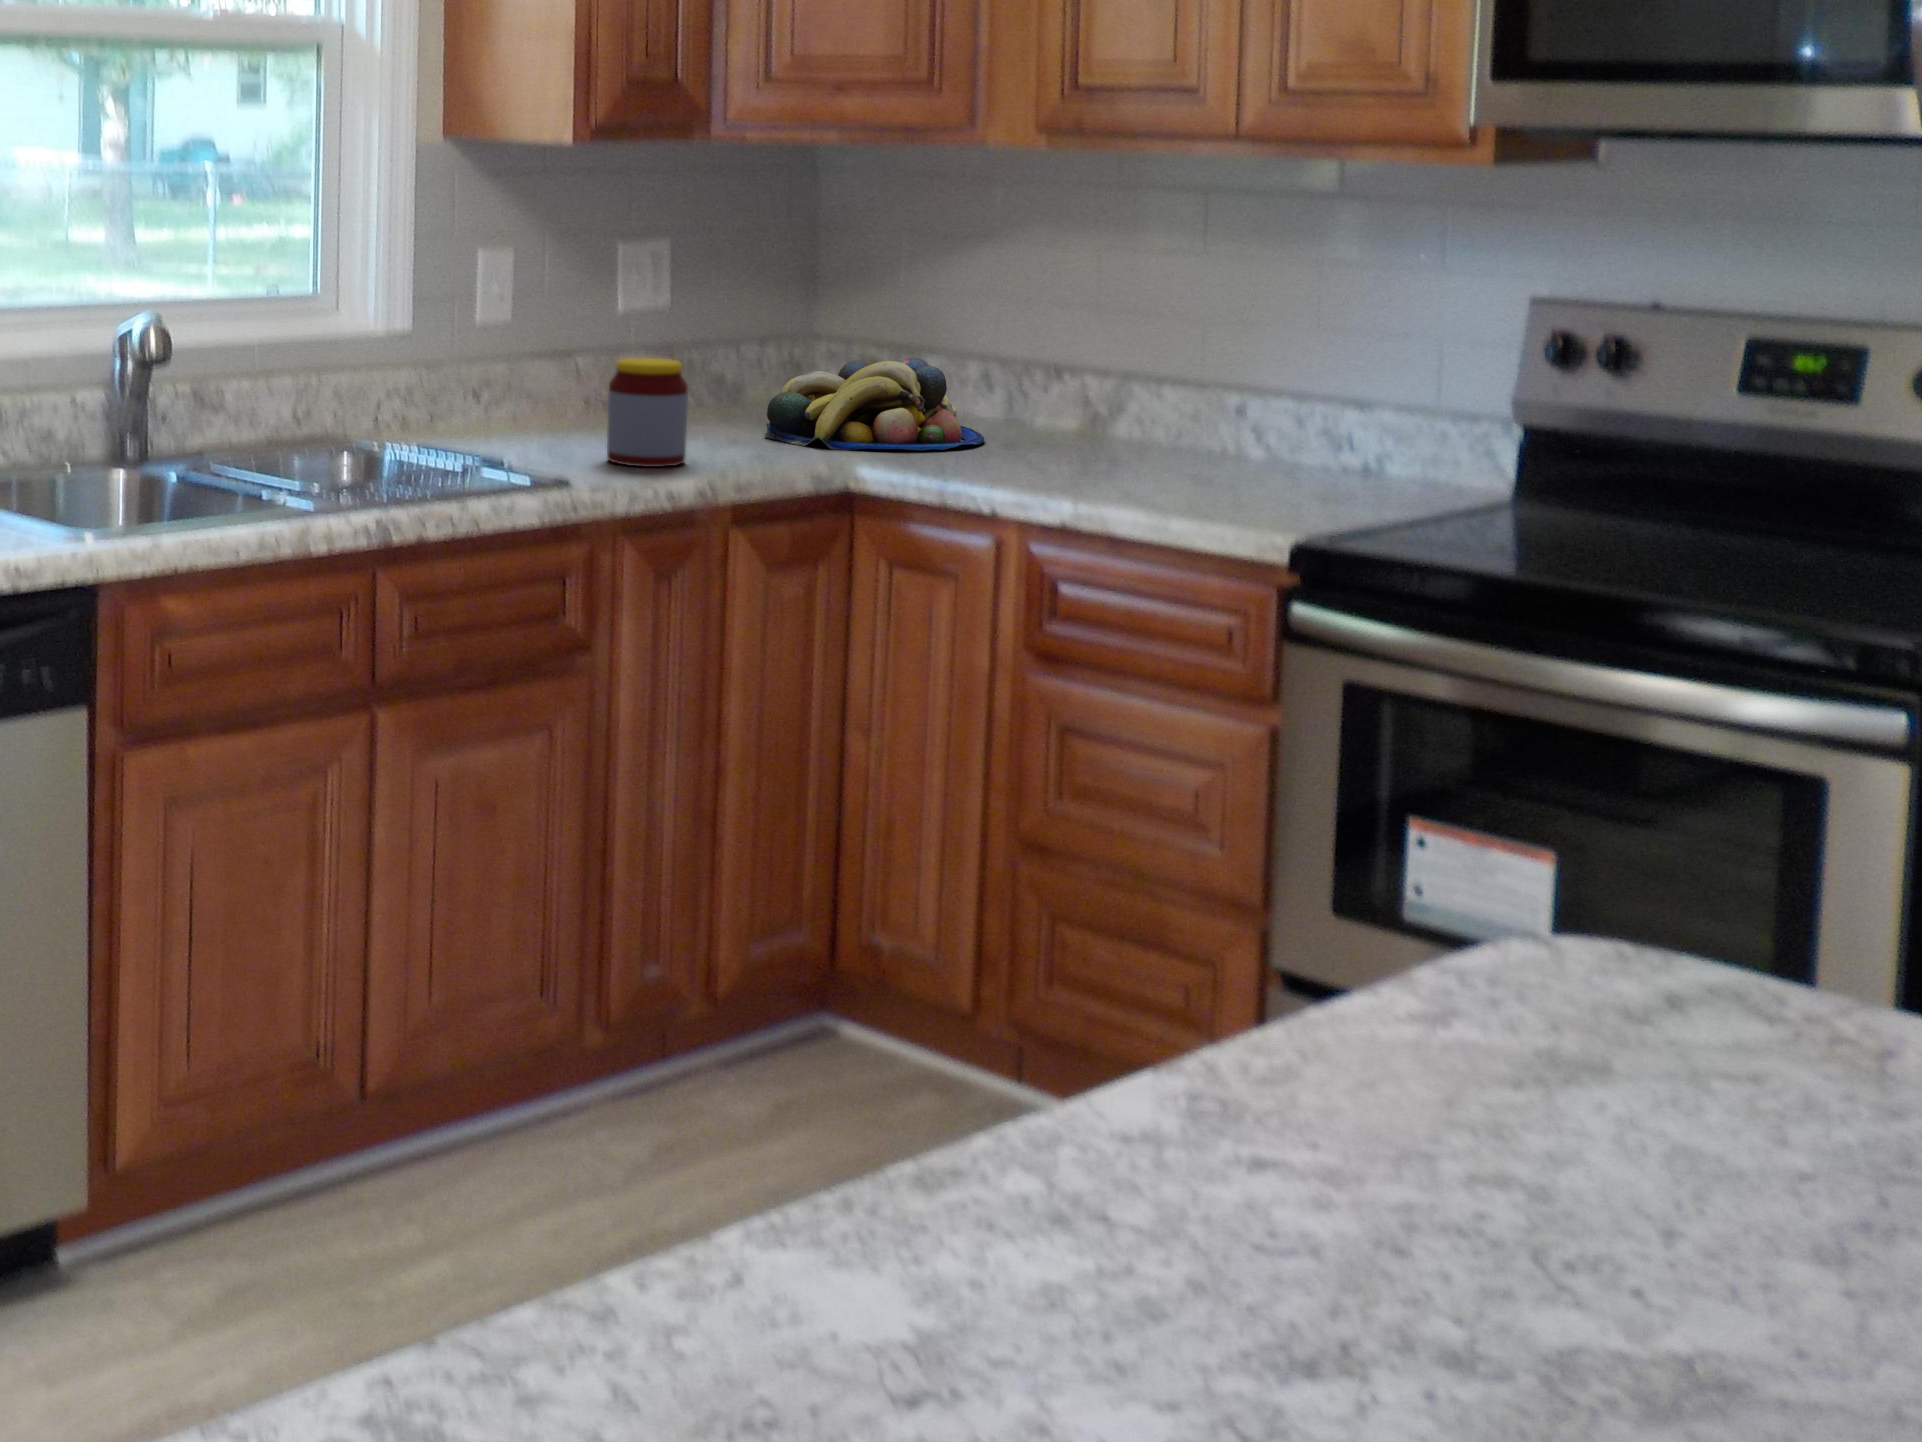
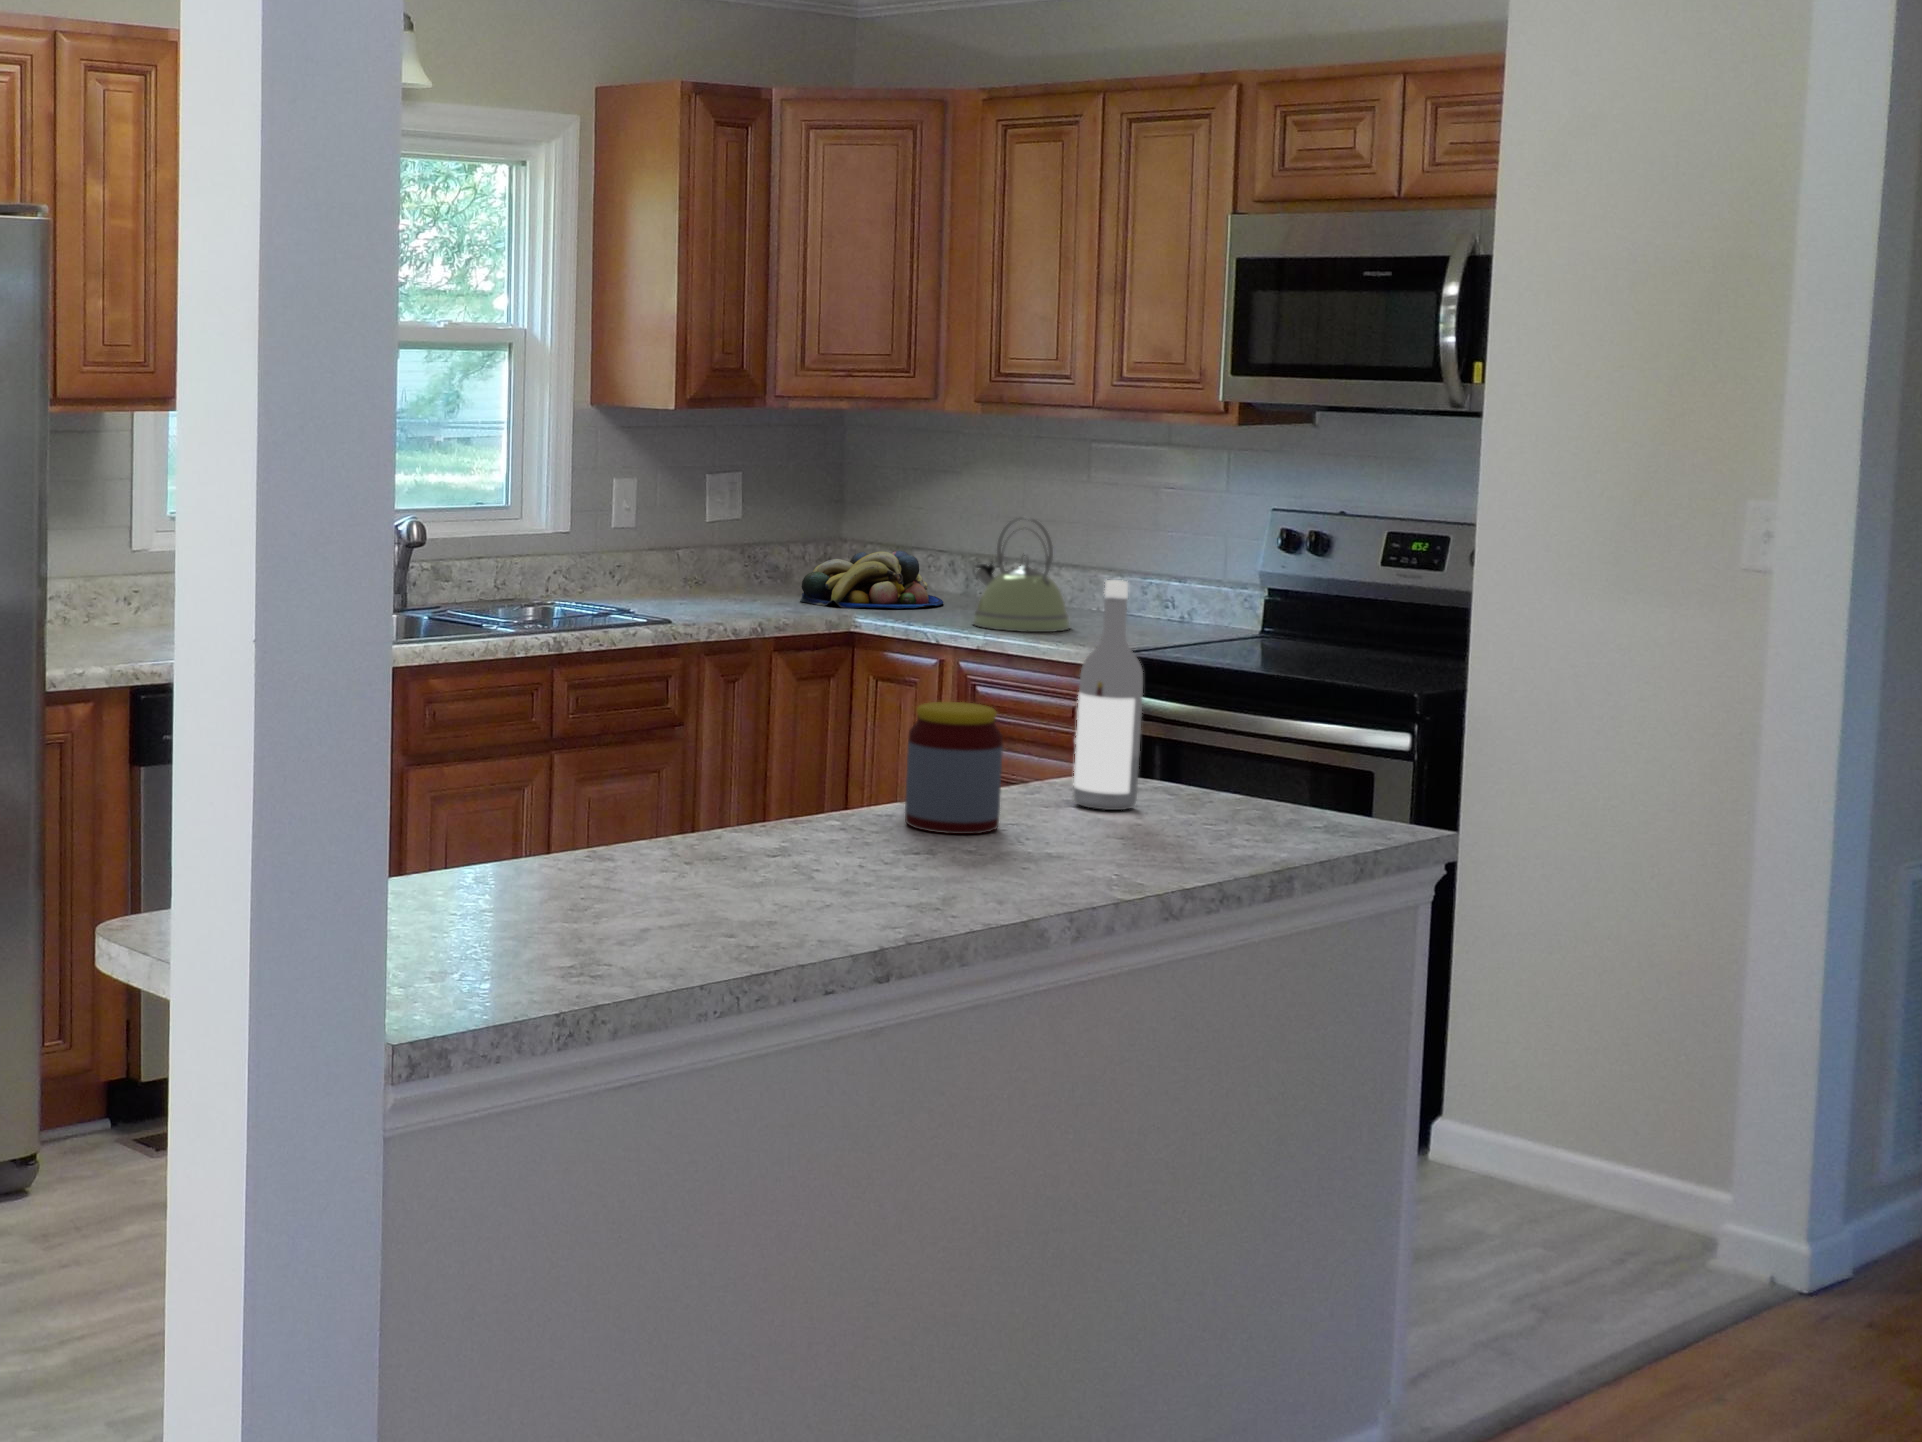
kettle: none [1047,312,1207,498] -> present [973,517,1070,632]
jar: present [607,358,688,467] -> present [905,702,1003,834]
wine bottle: none [1641,549,1842,1161] -> present [1073,580,1143,810]

